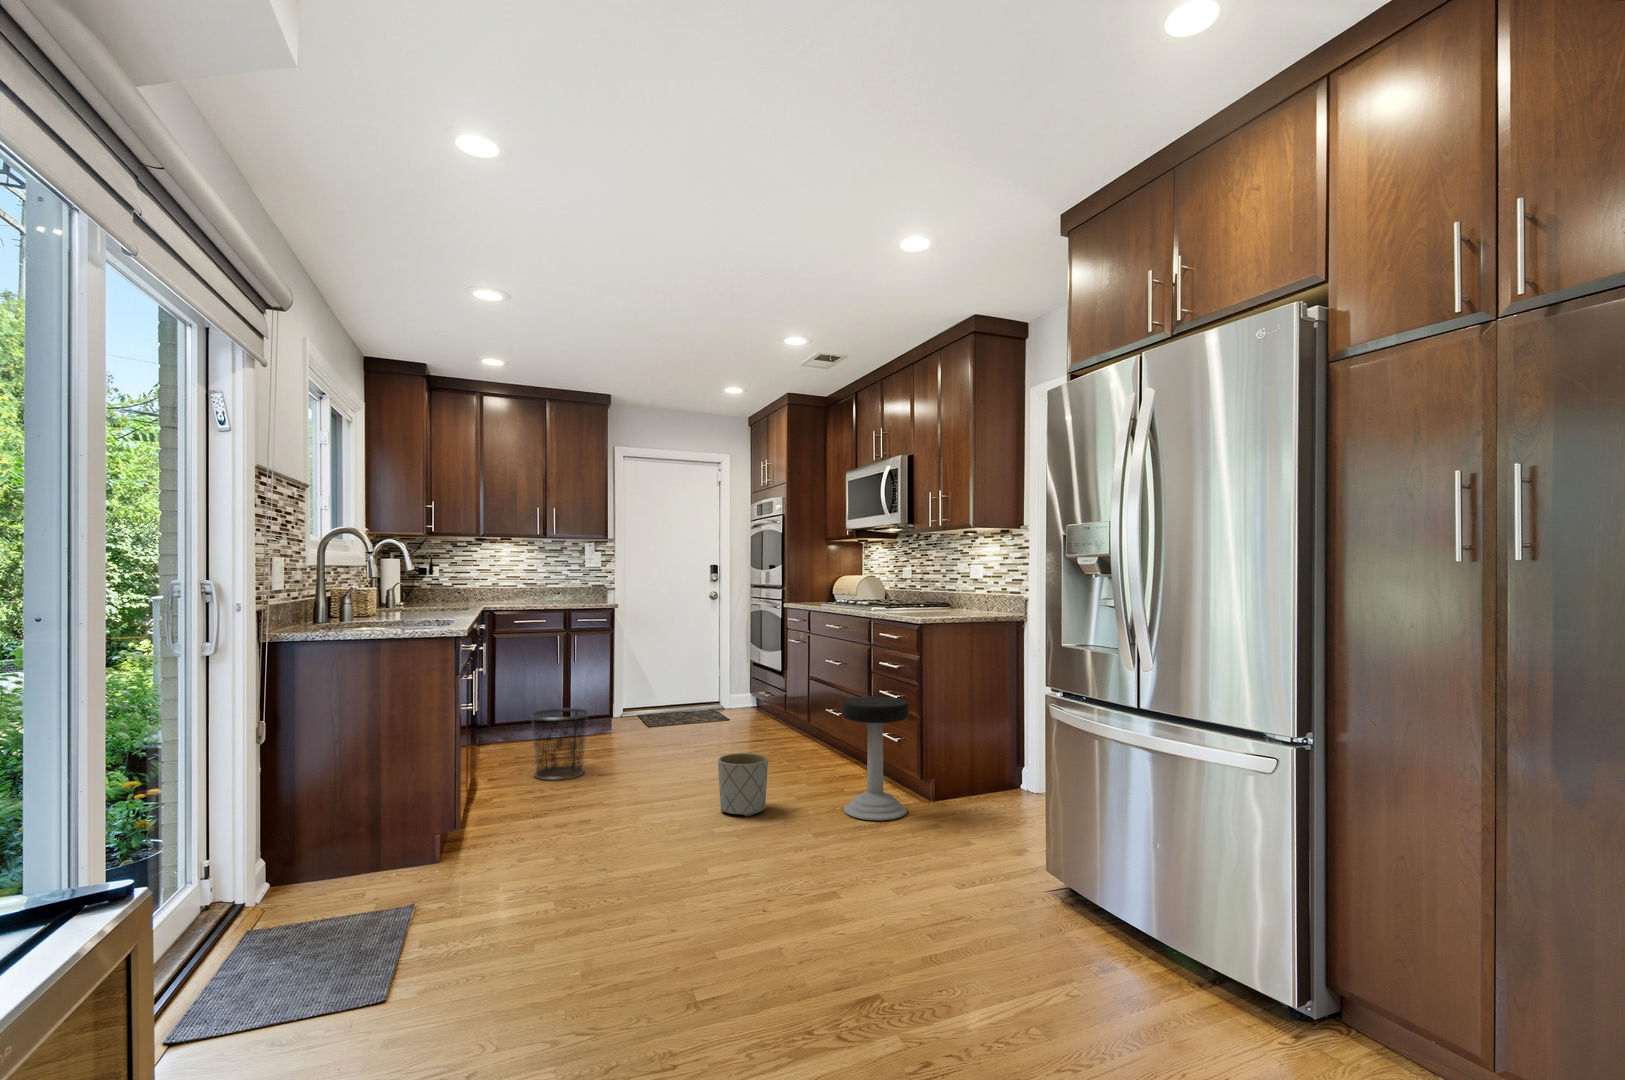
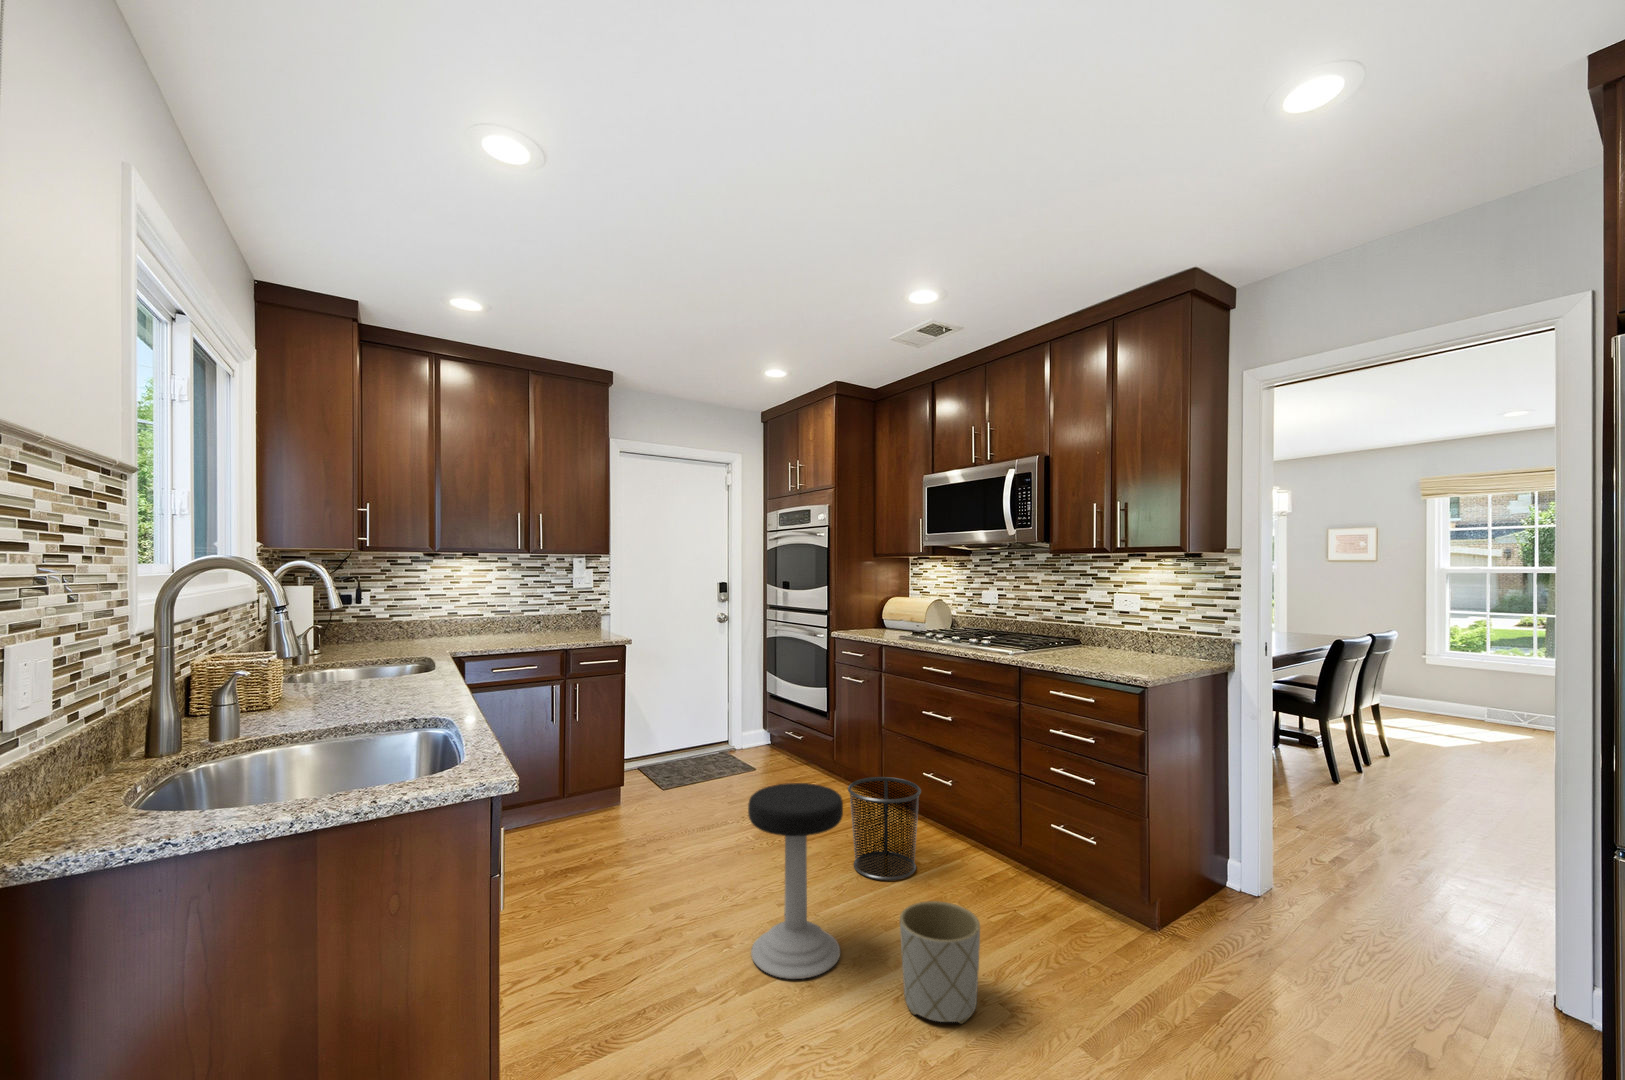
stool: present [842,696,909,820] -> present [748,783,843,979]
waste bin: present [531,708,589,780] -> present [848,777,921,881]

